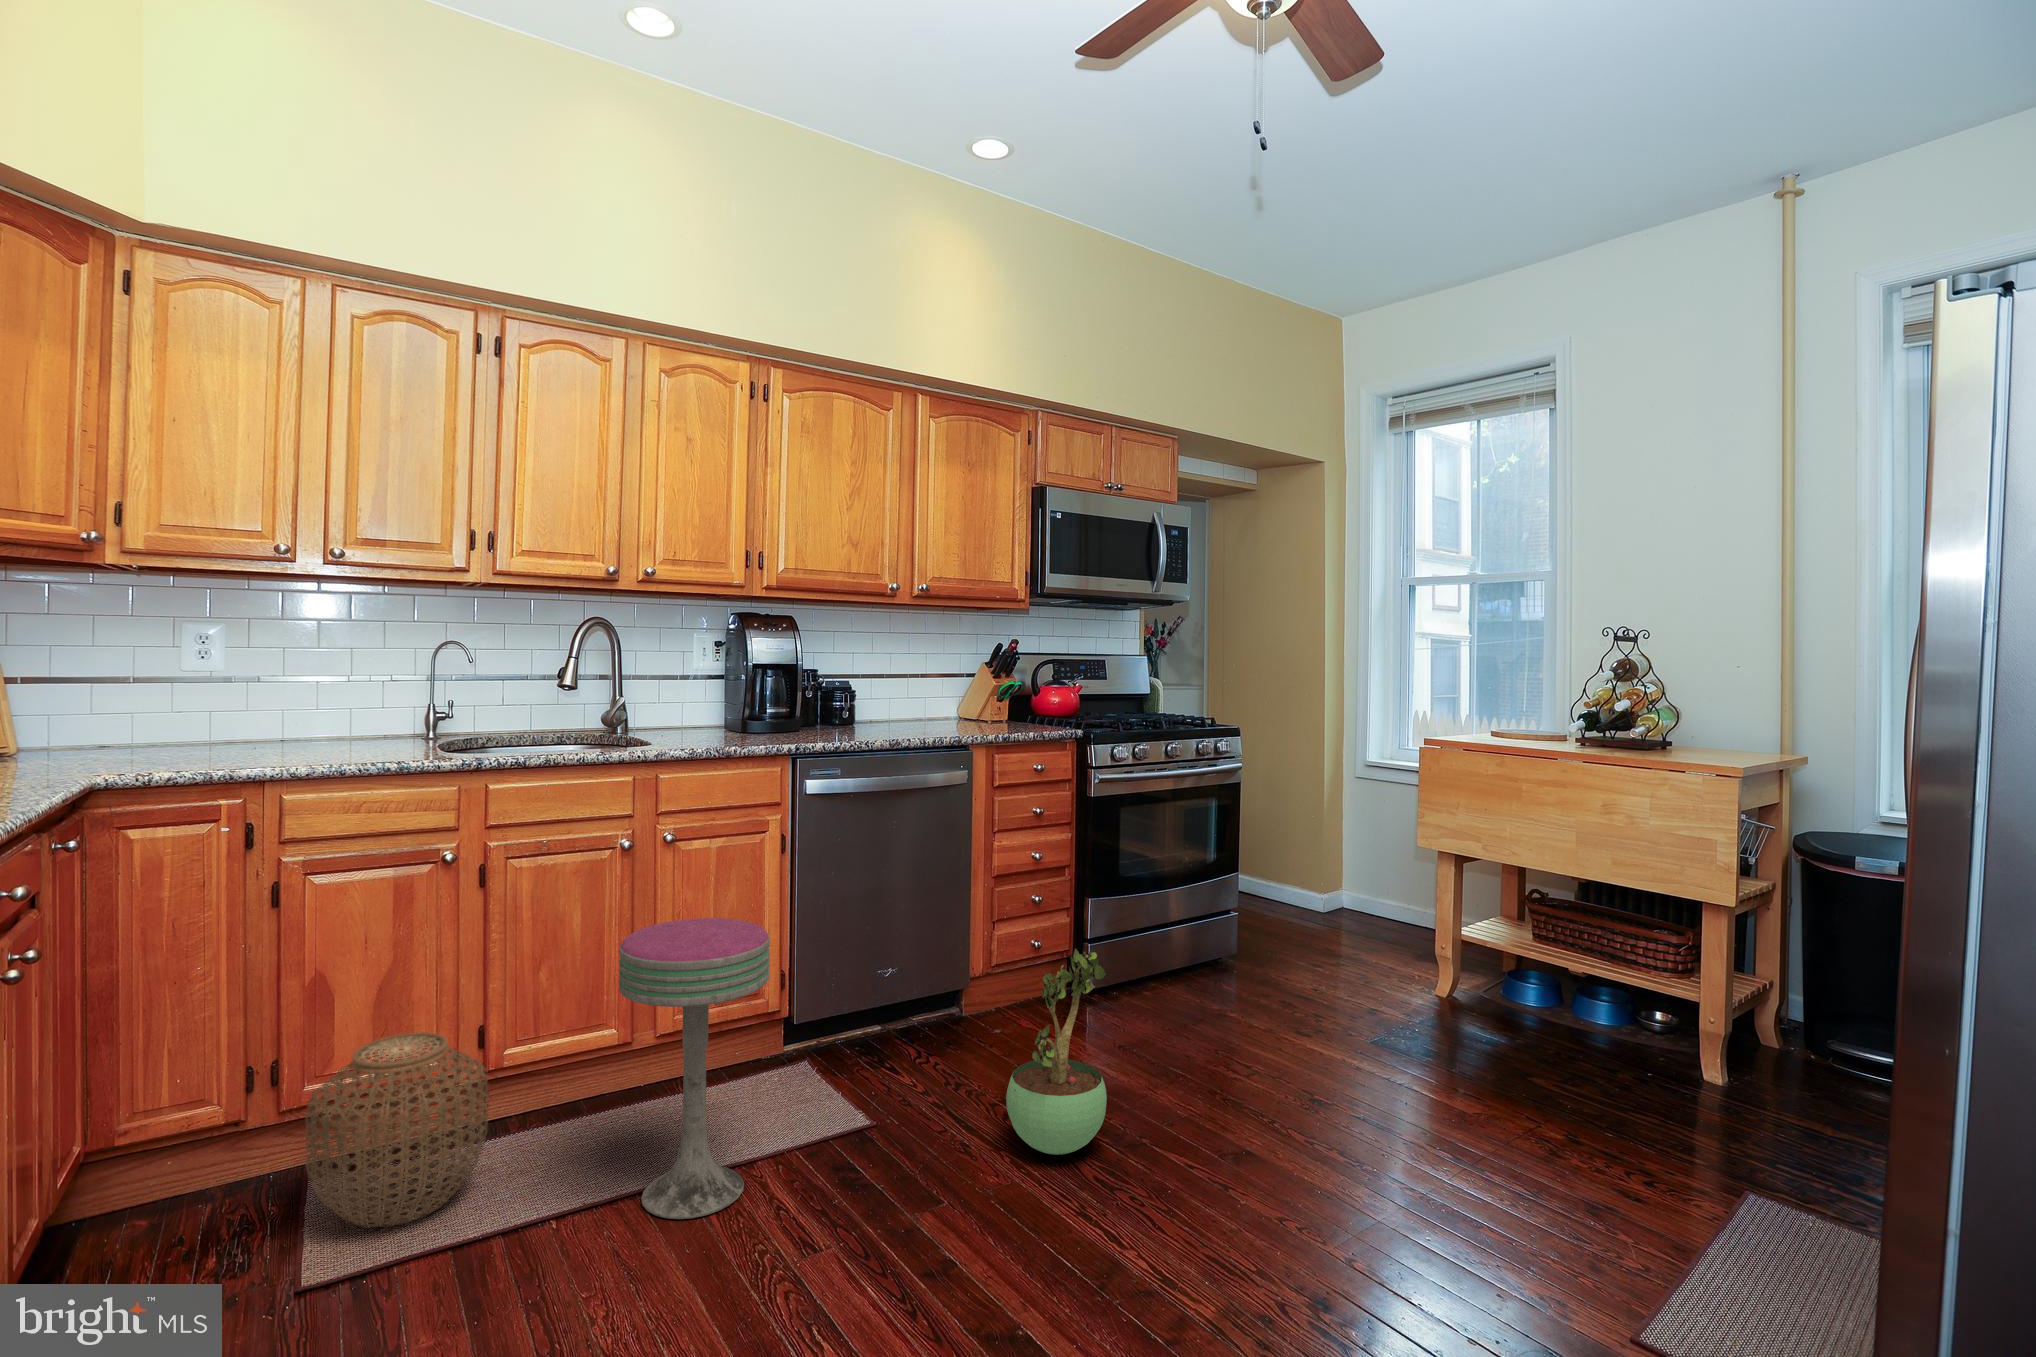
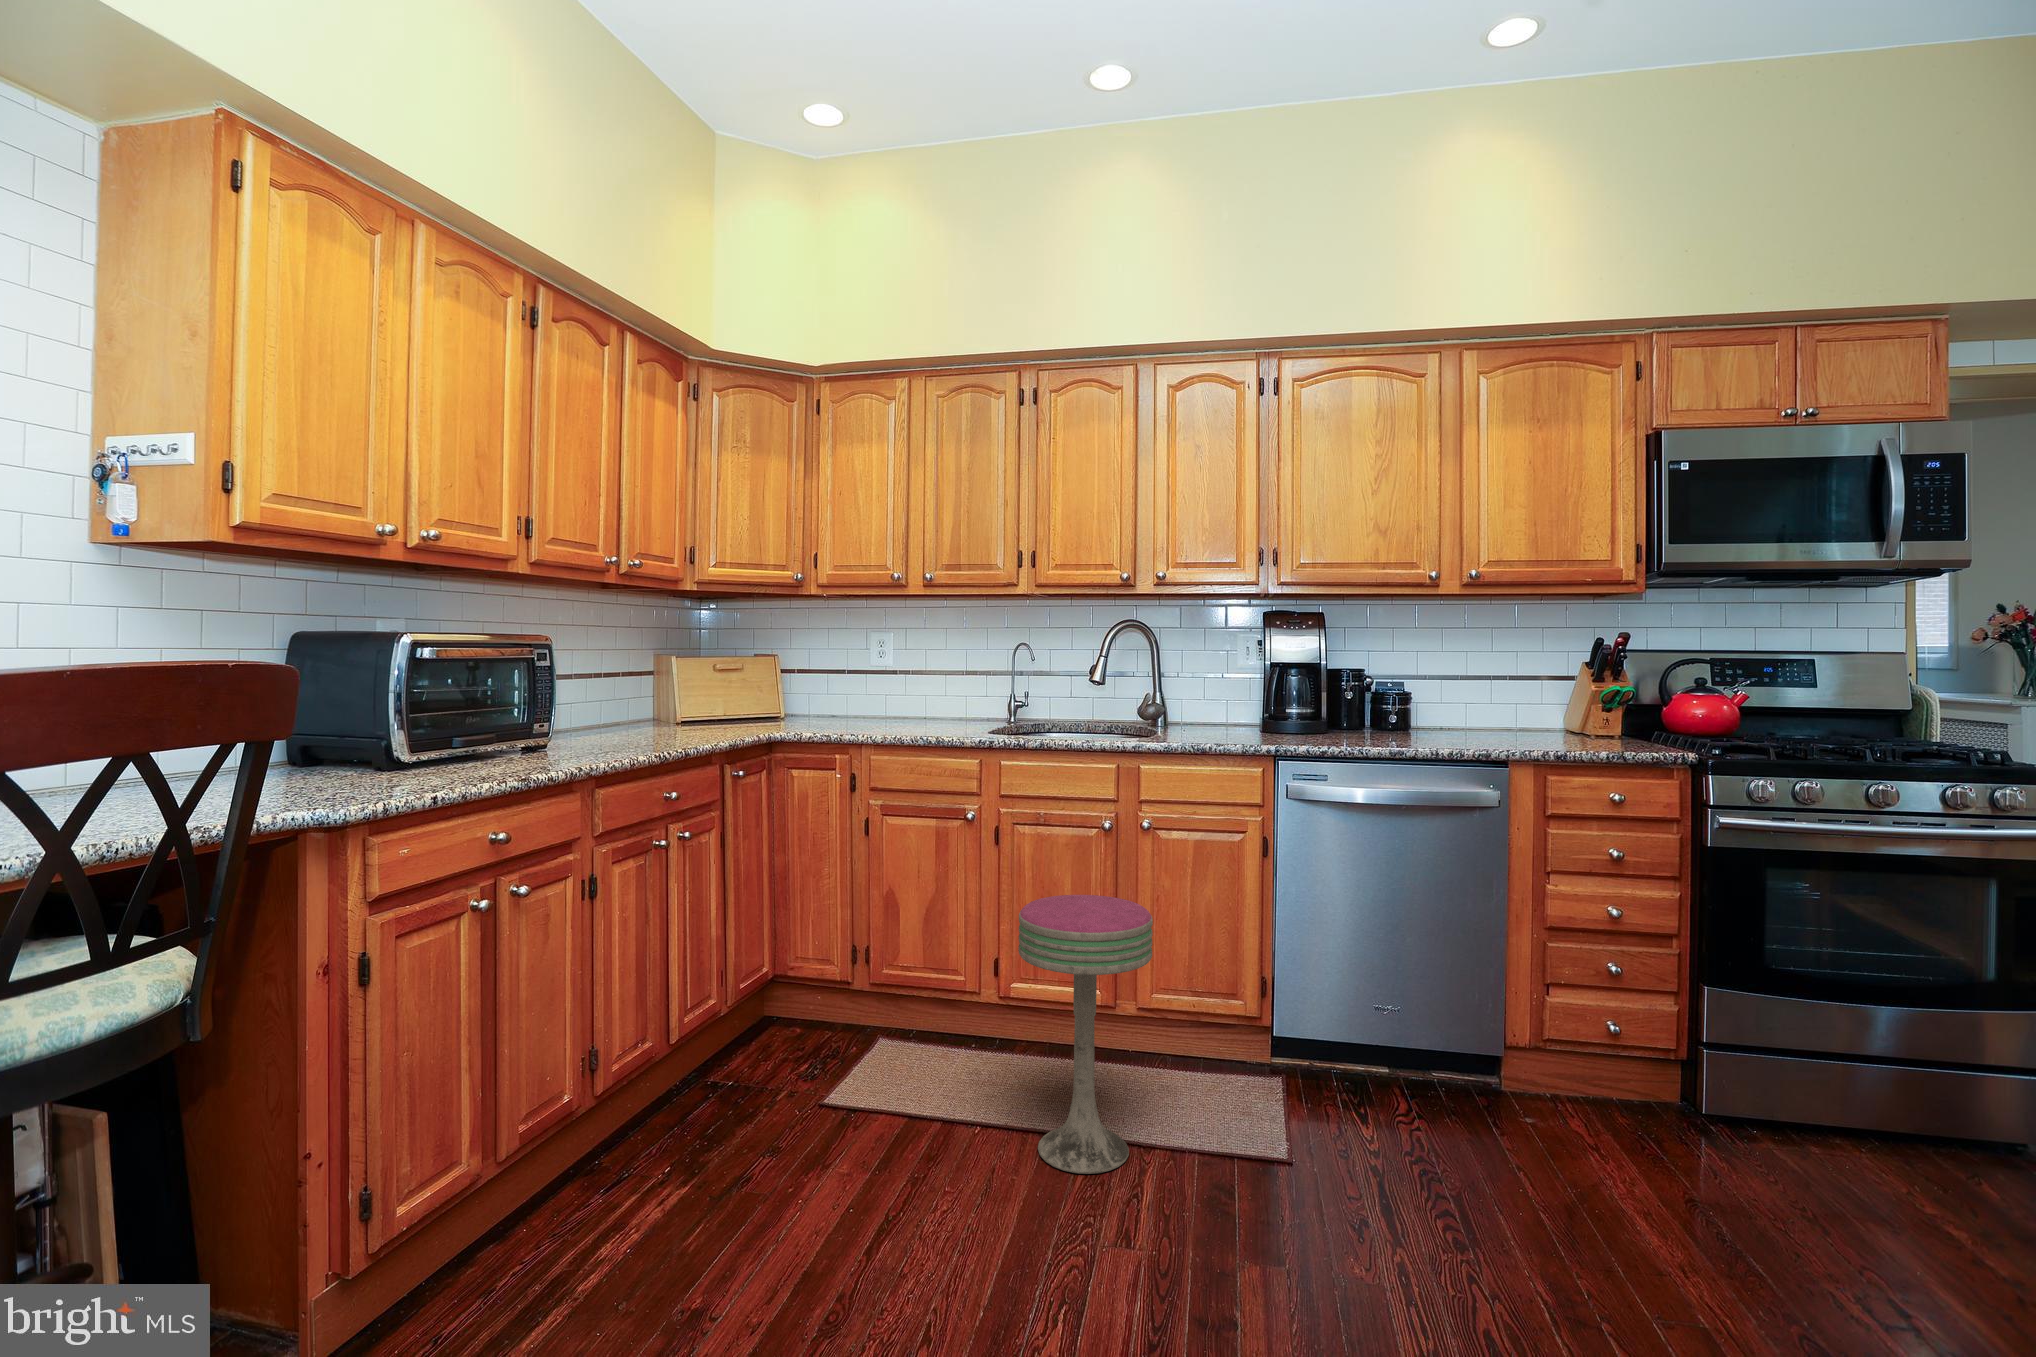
potted plant: present [1006,948,1107,1155] -> none [1407,1019,1572,1281]
woven basket: present [306,1032,488,1227] -> none [845,945,965,1090]

